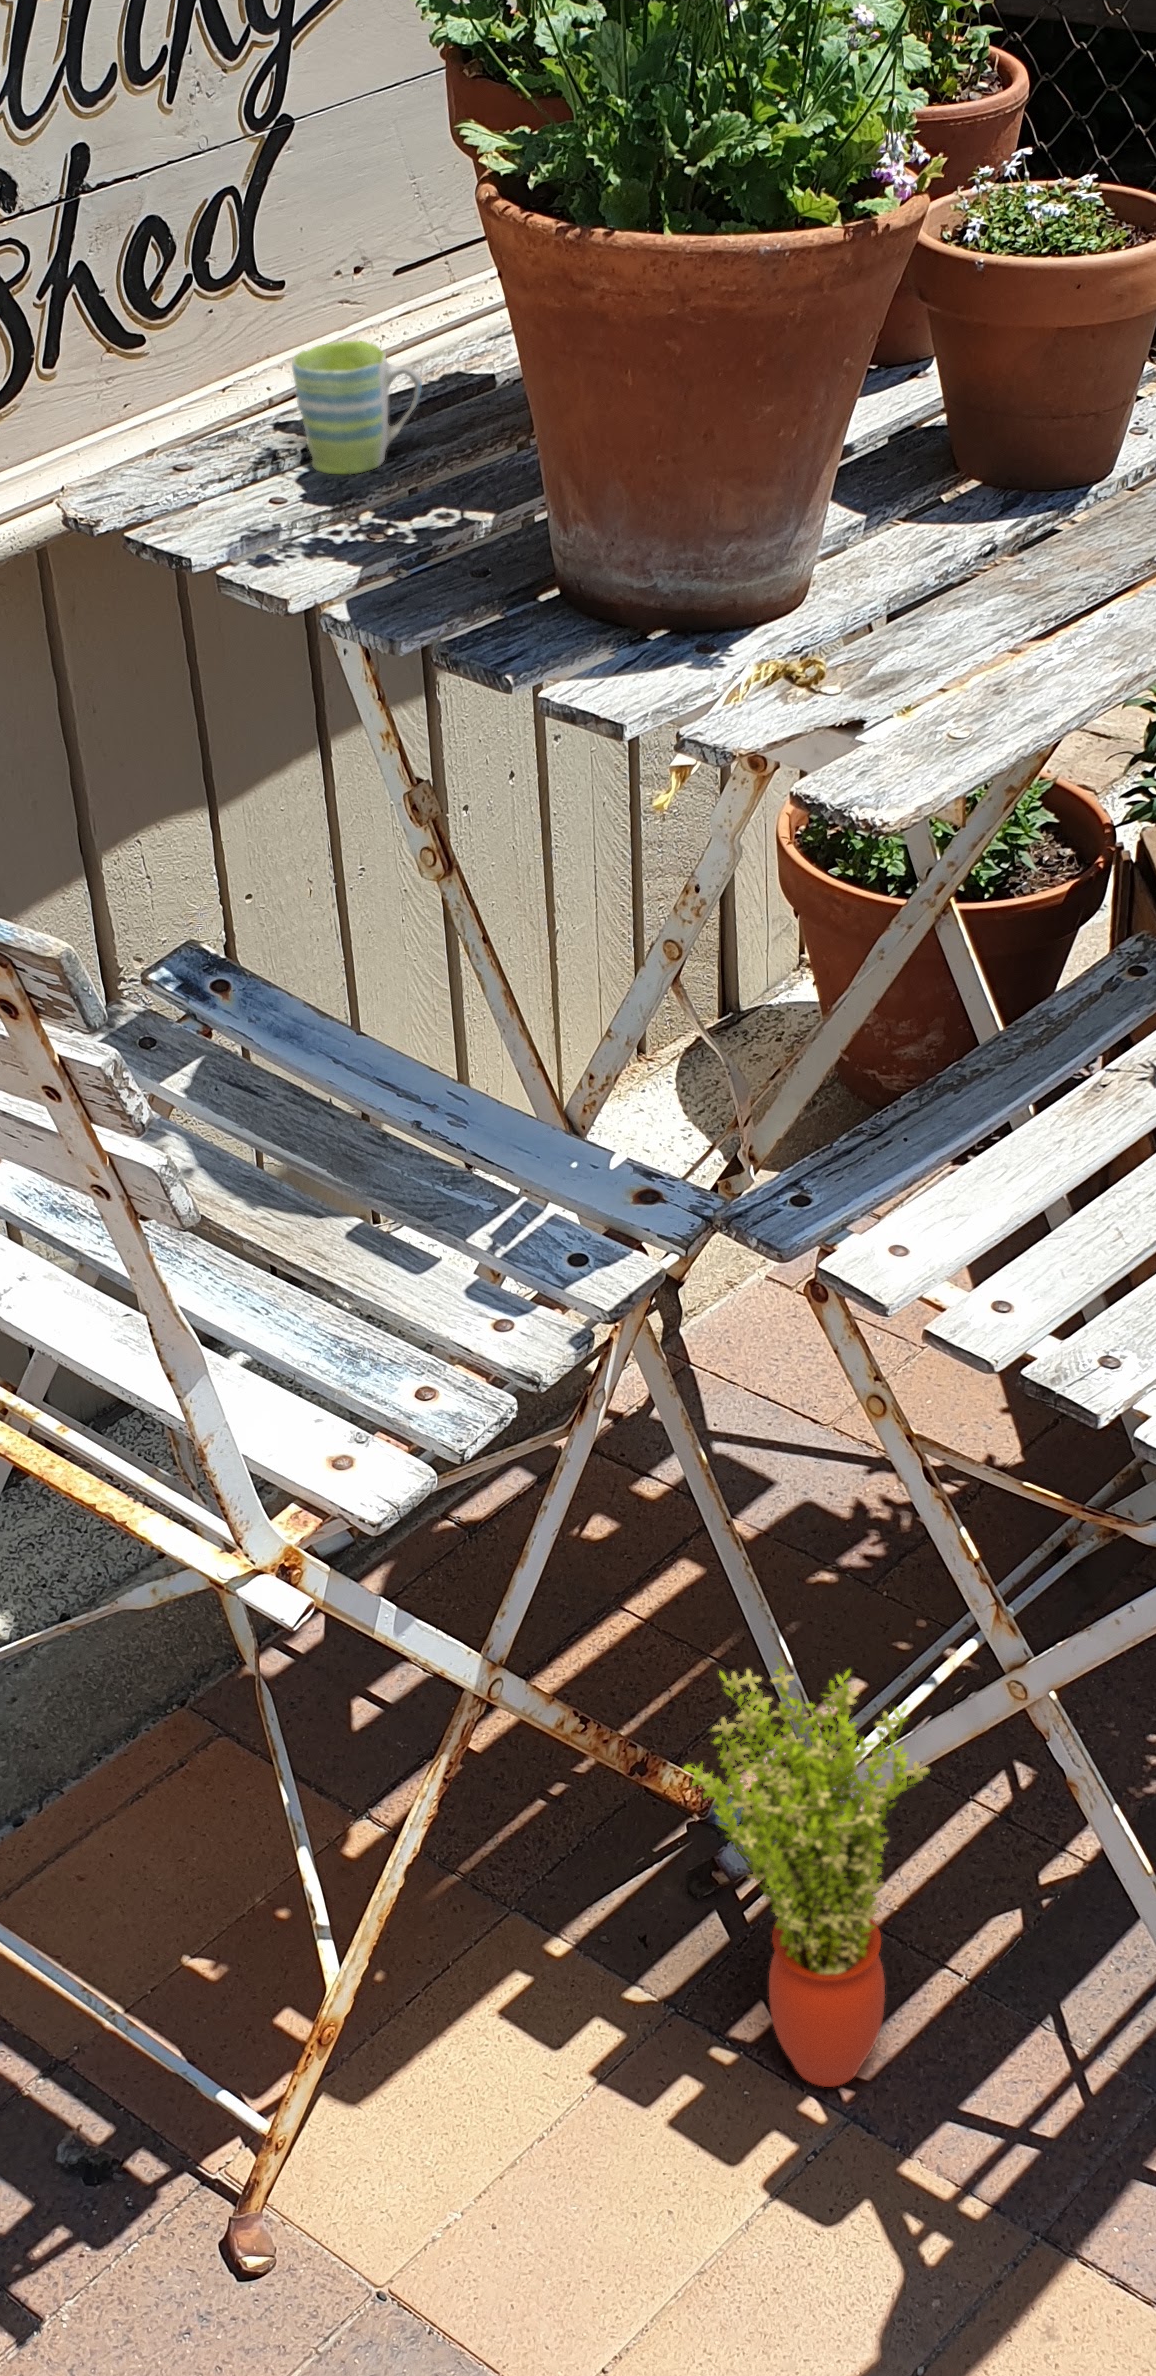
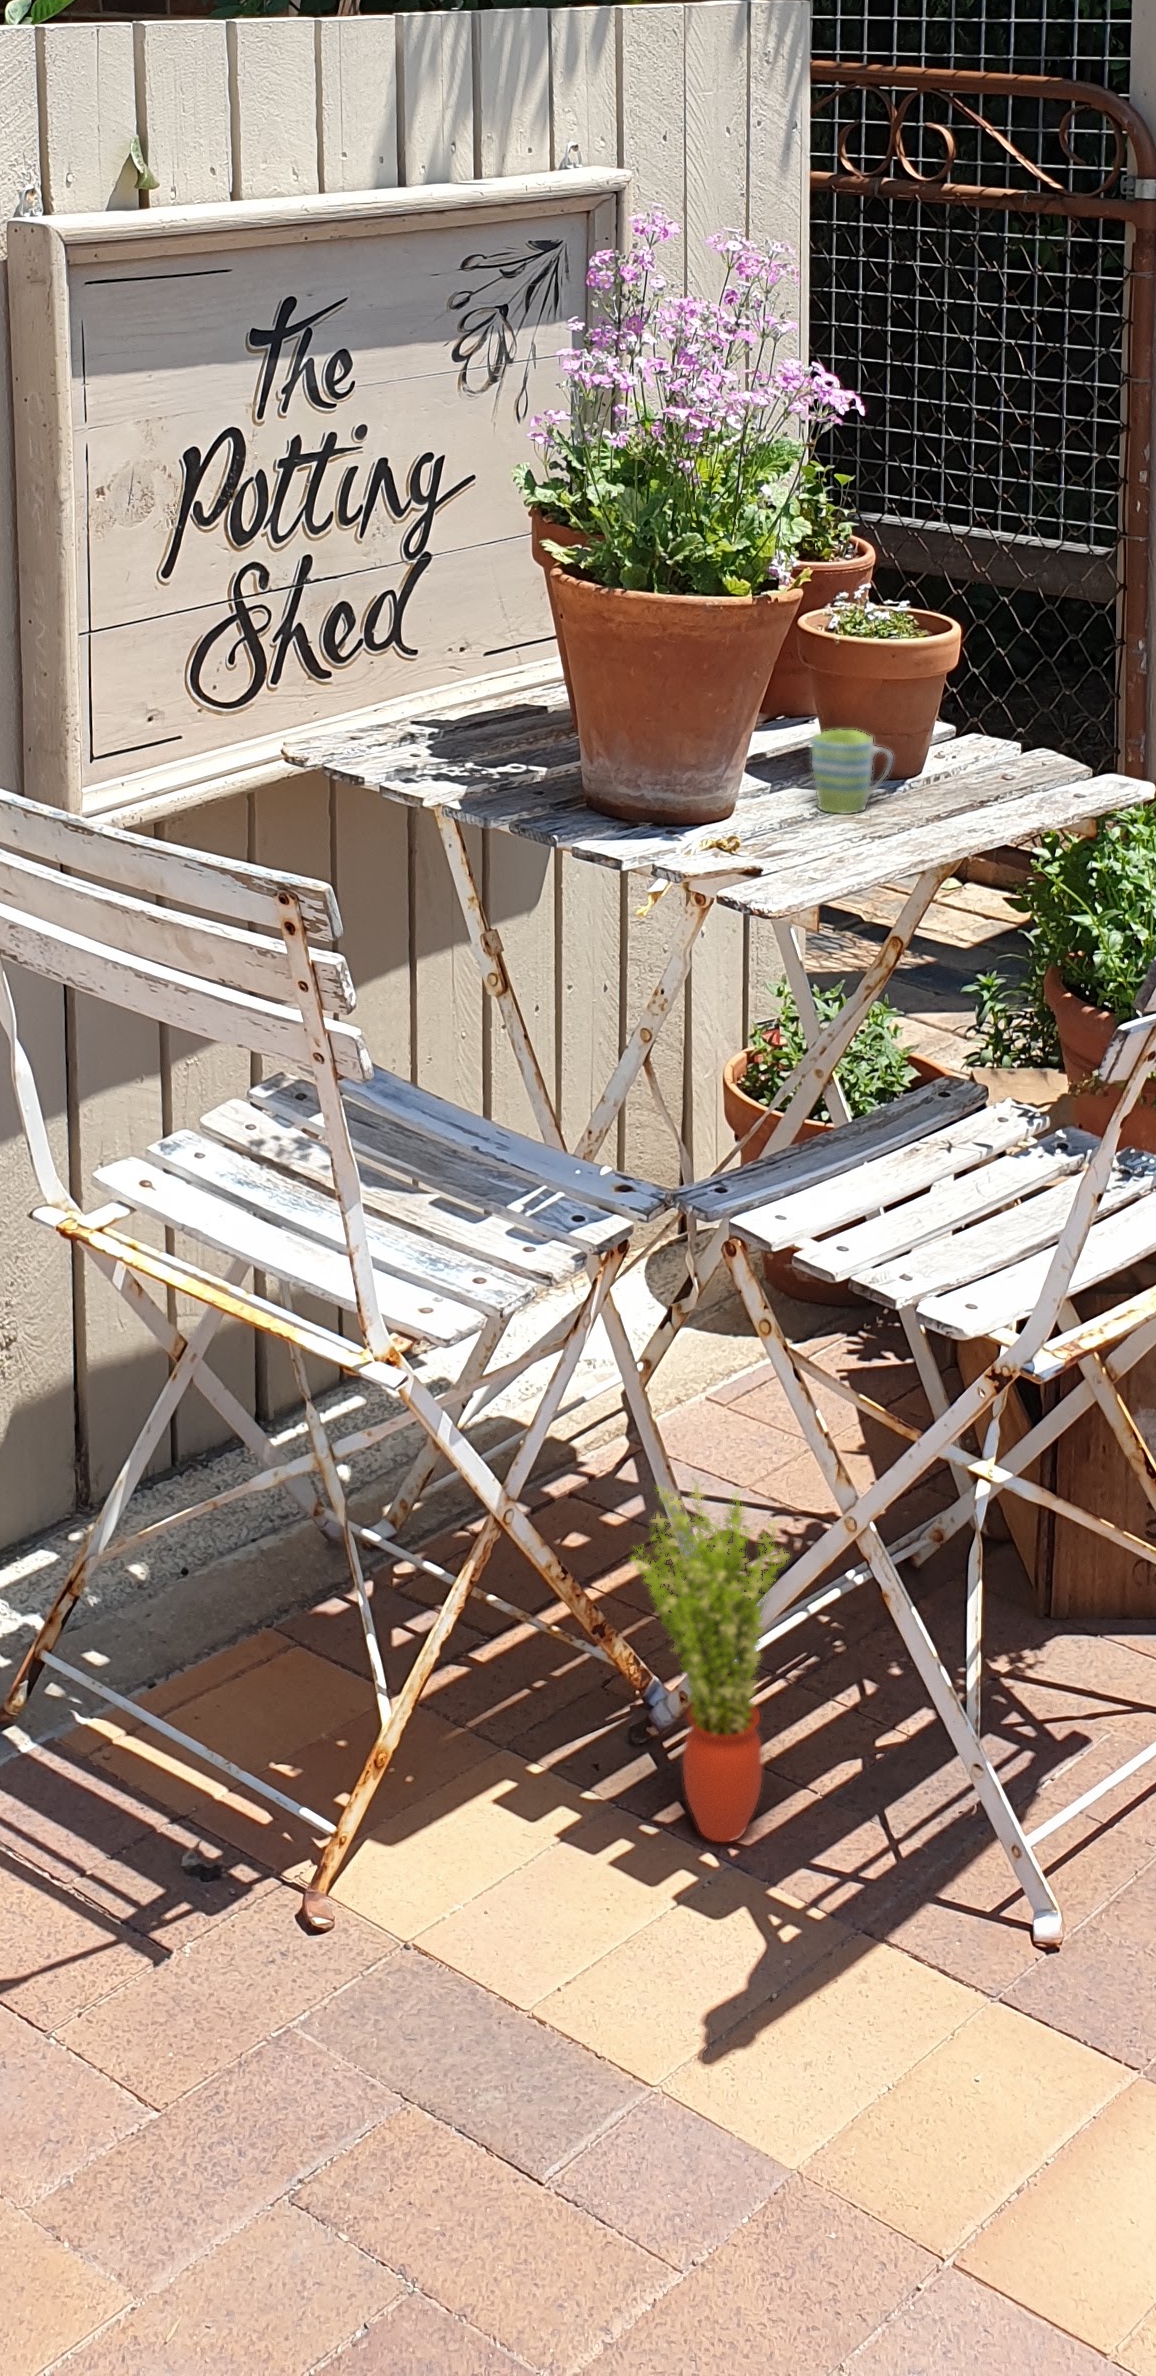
mug: present [292,341,422,474] -> present [811,730,893,814]

